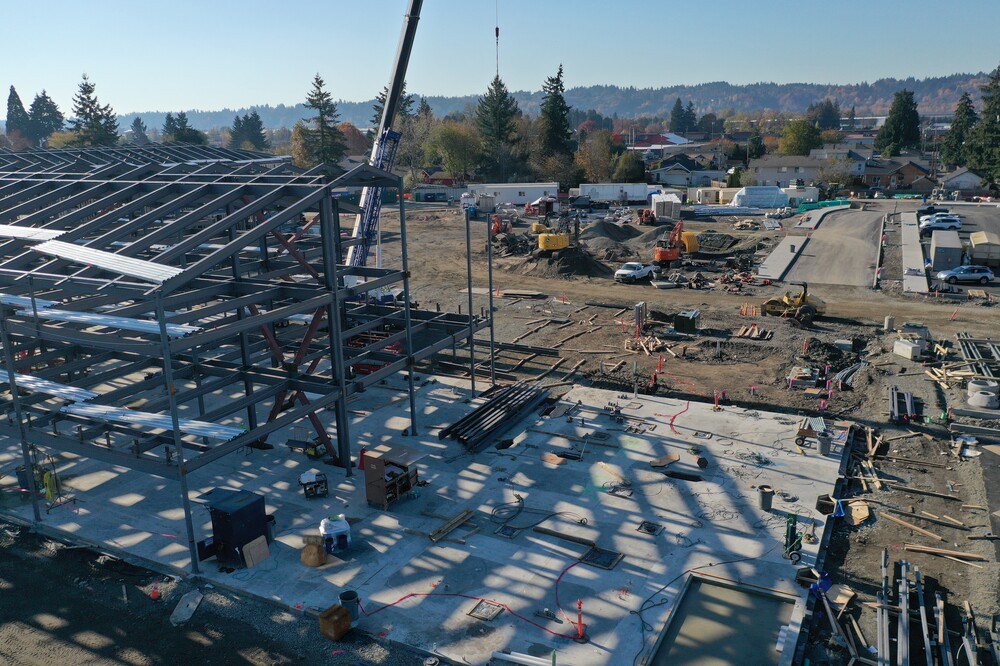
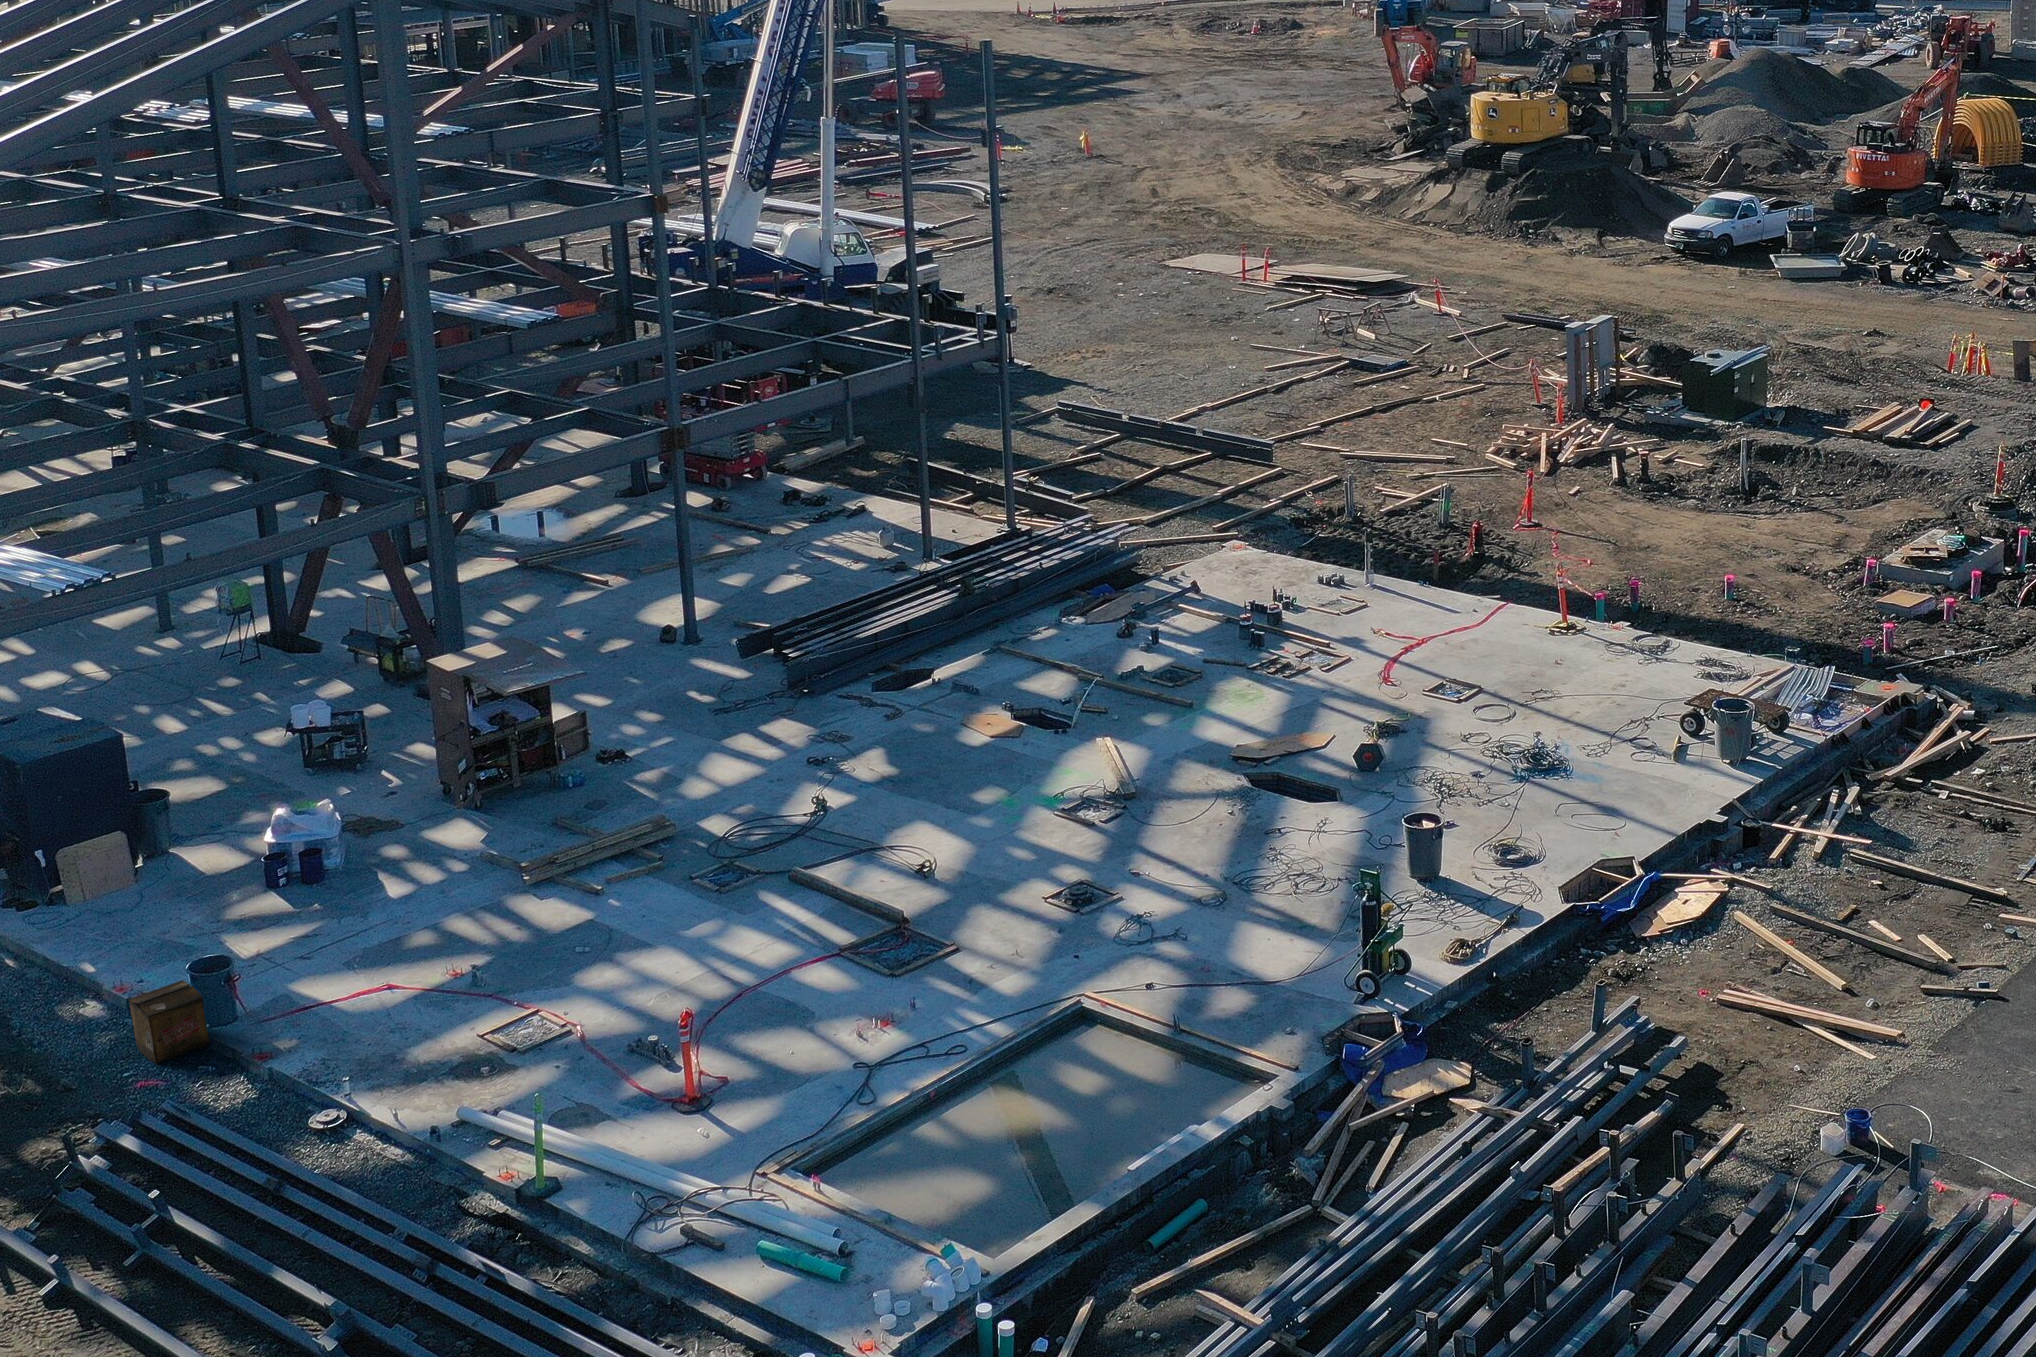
backpack: present [301,535,327,567] -> none [197,836,262,916]

